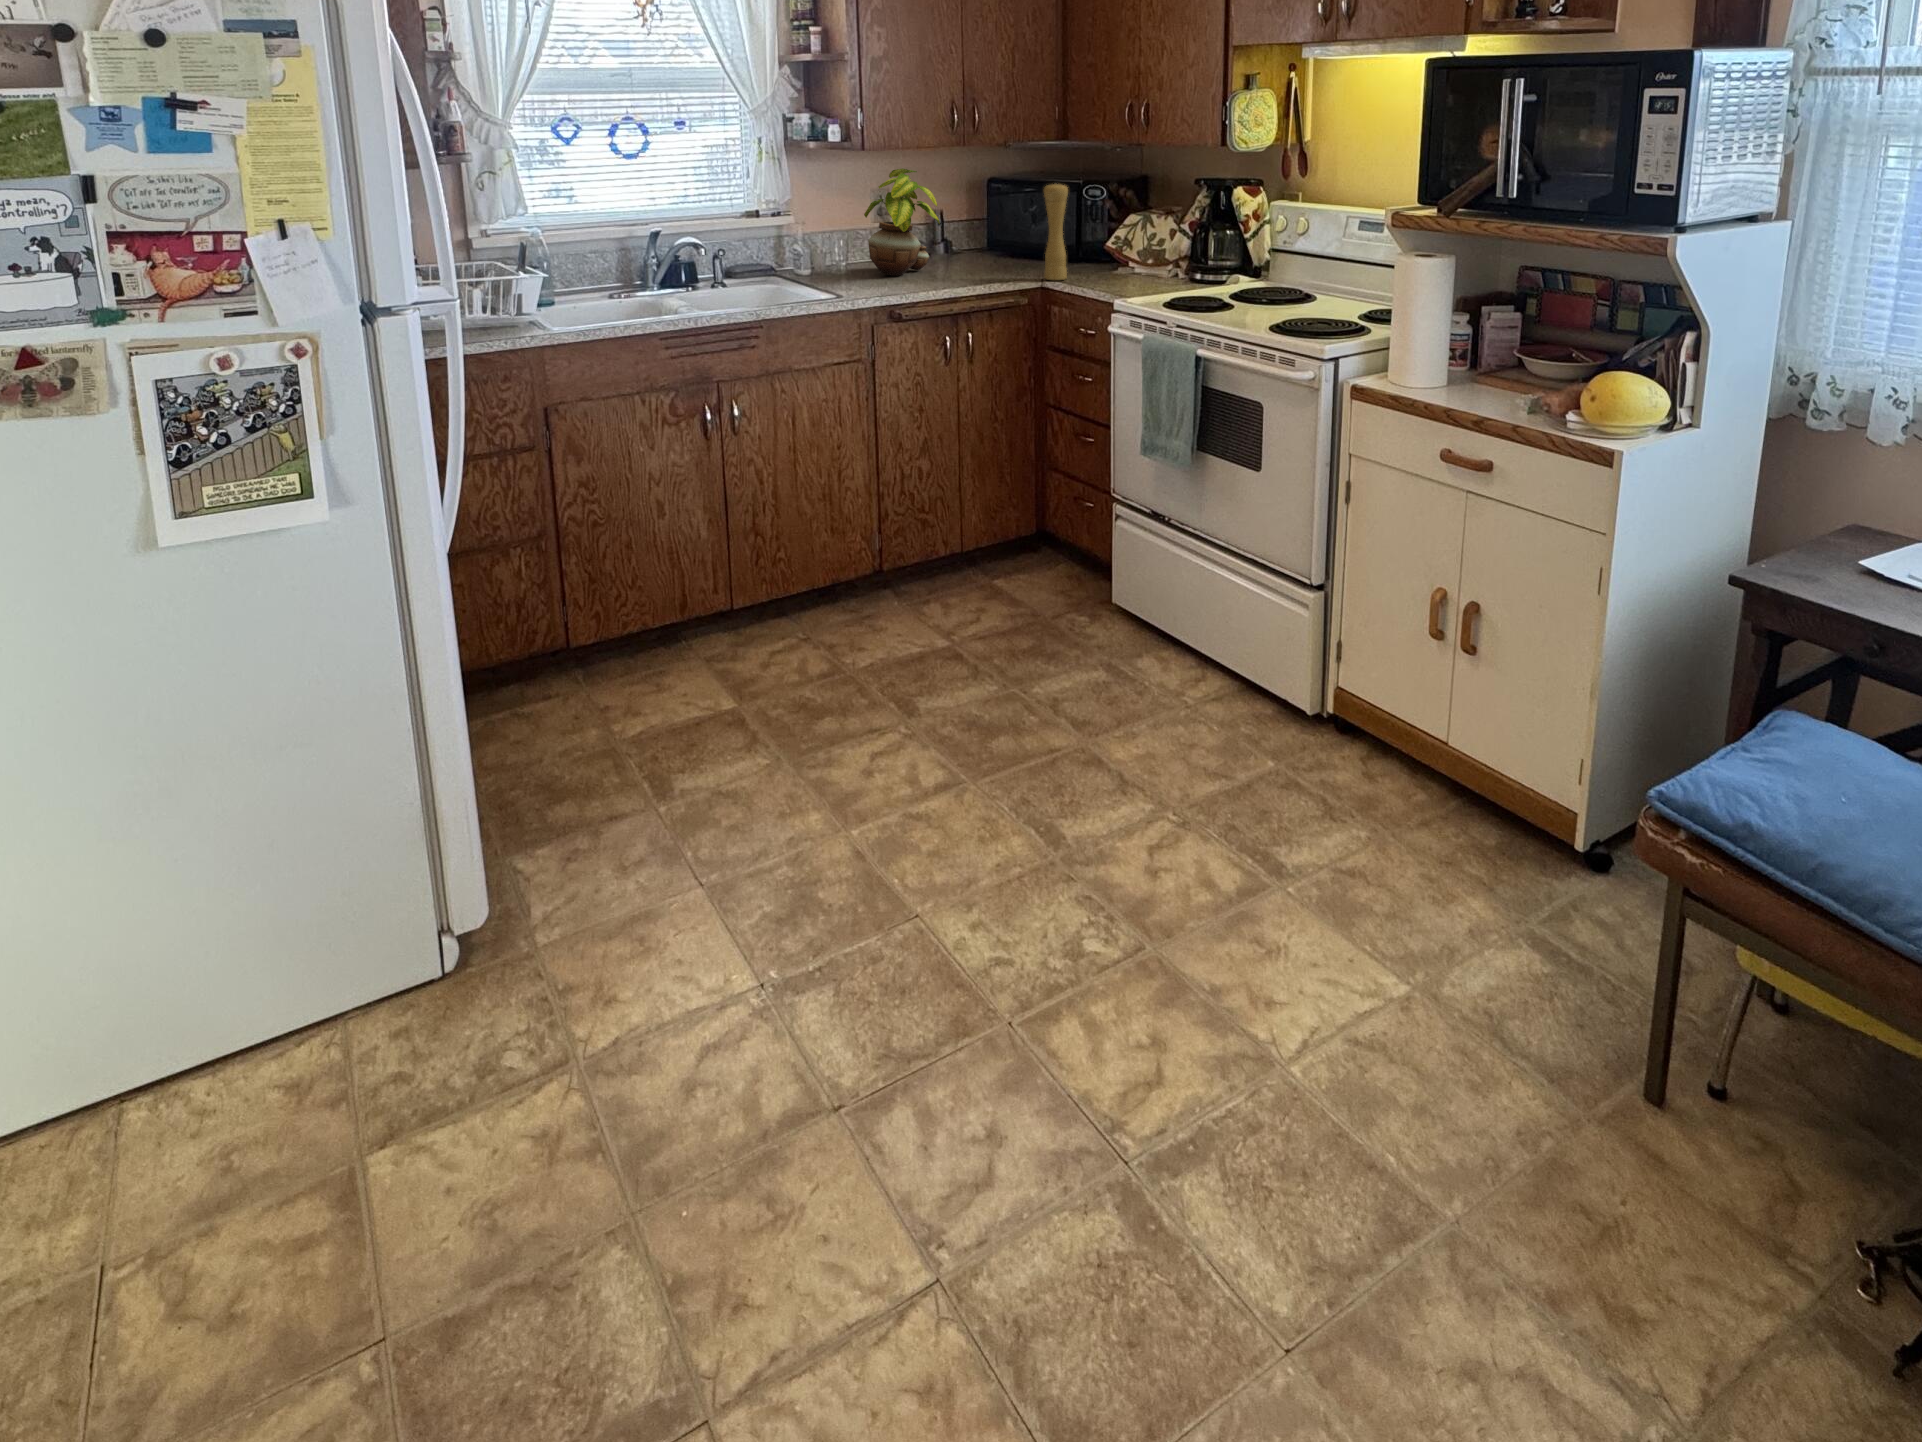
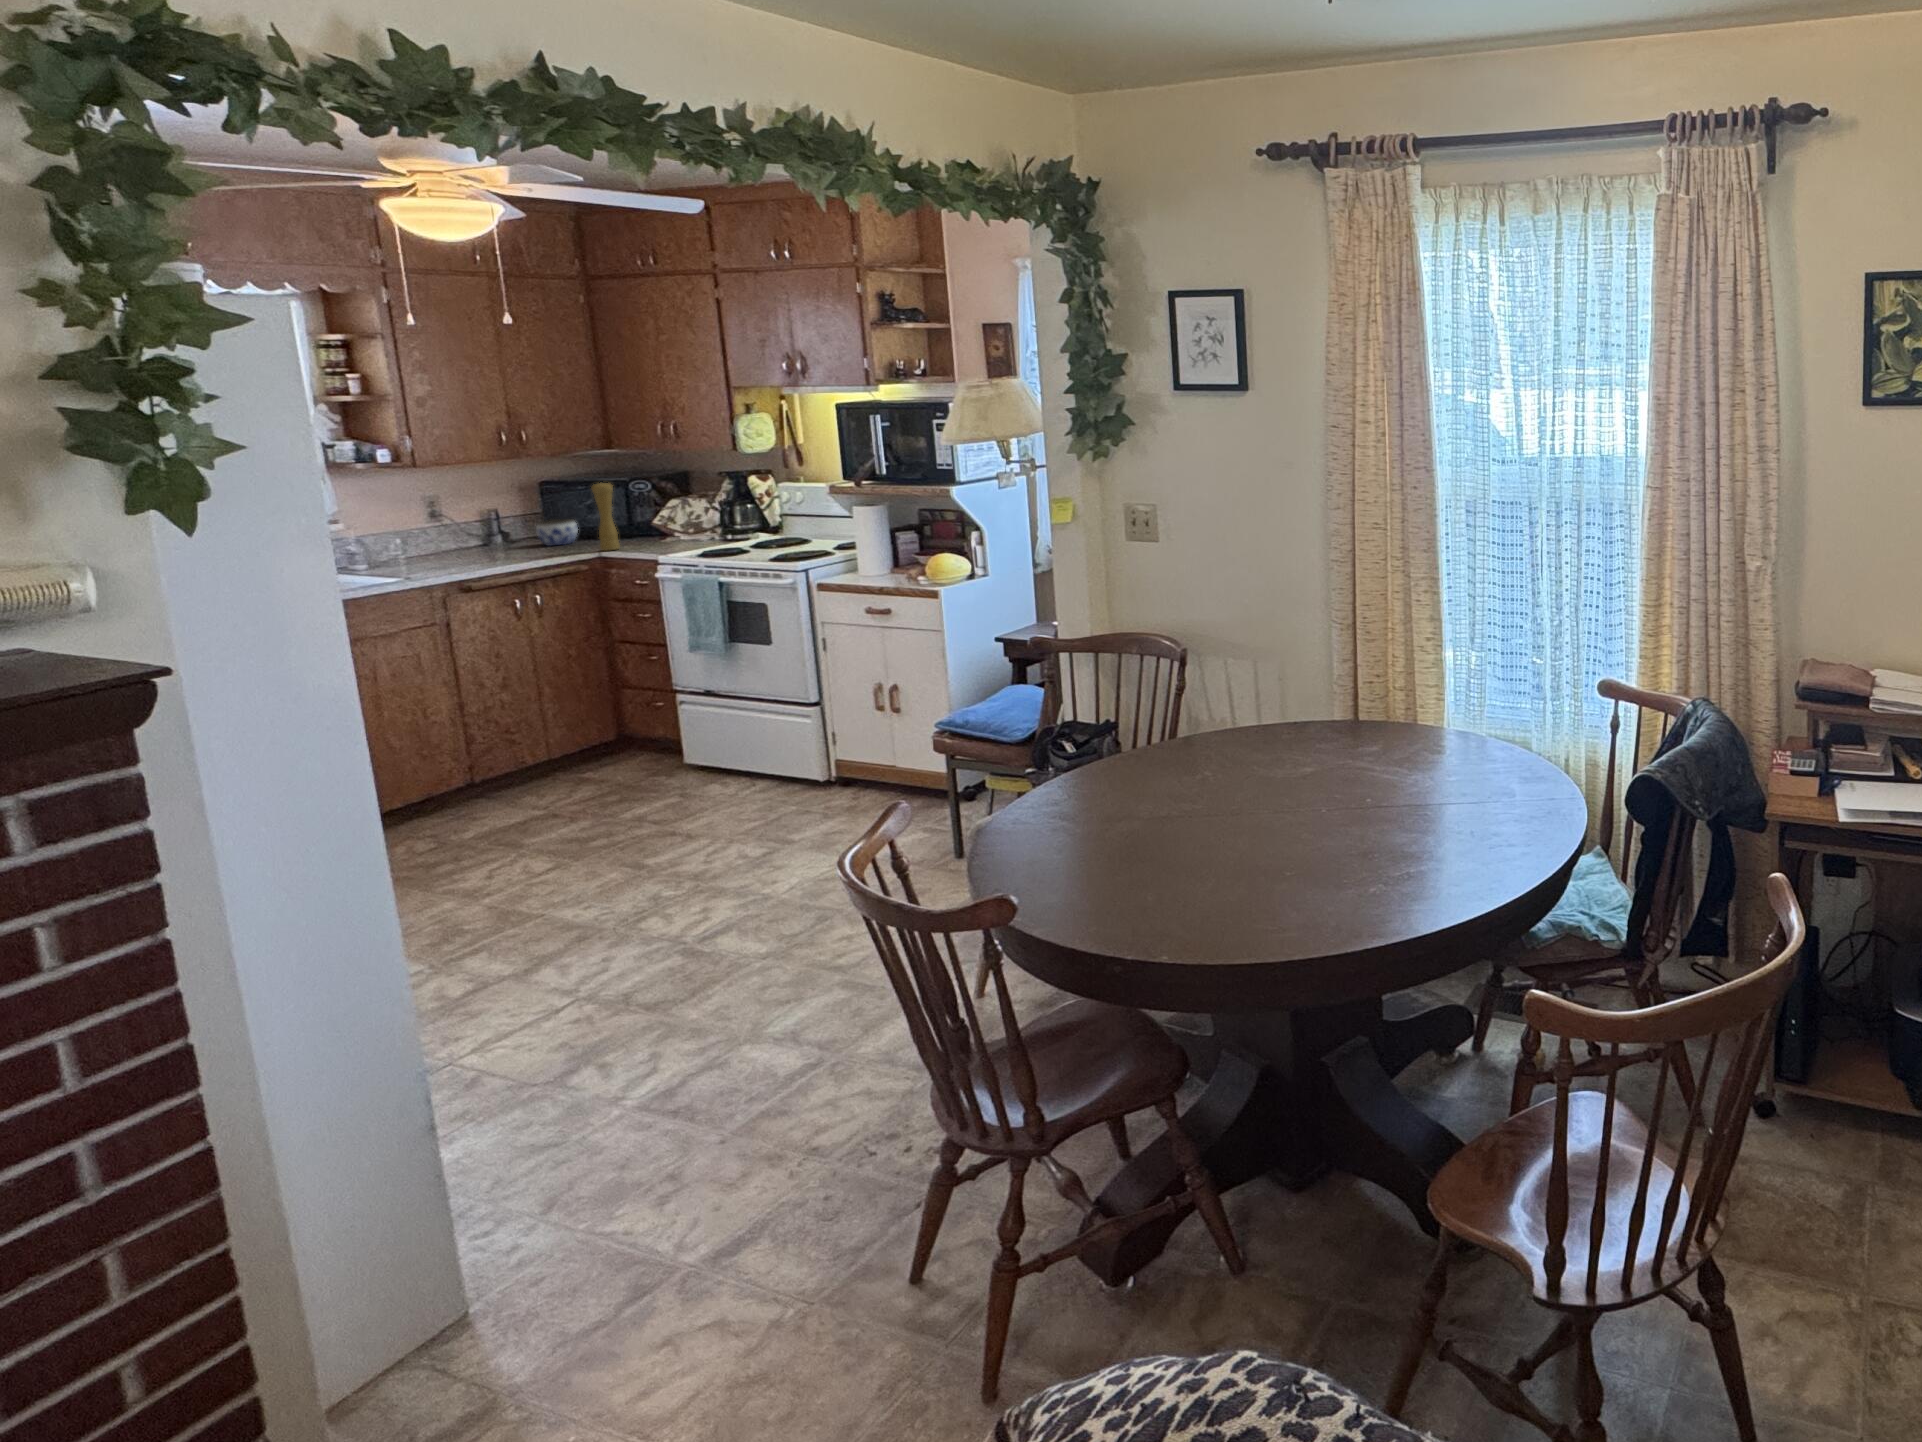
potted plant: present [864,168,940,275] -> none [420,480,499,561]
jar: none [978,229,1021,264] -> present [536,519,578,546]

